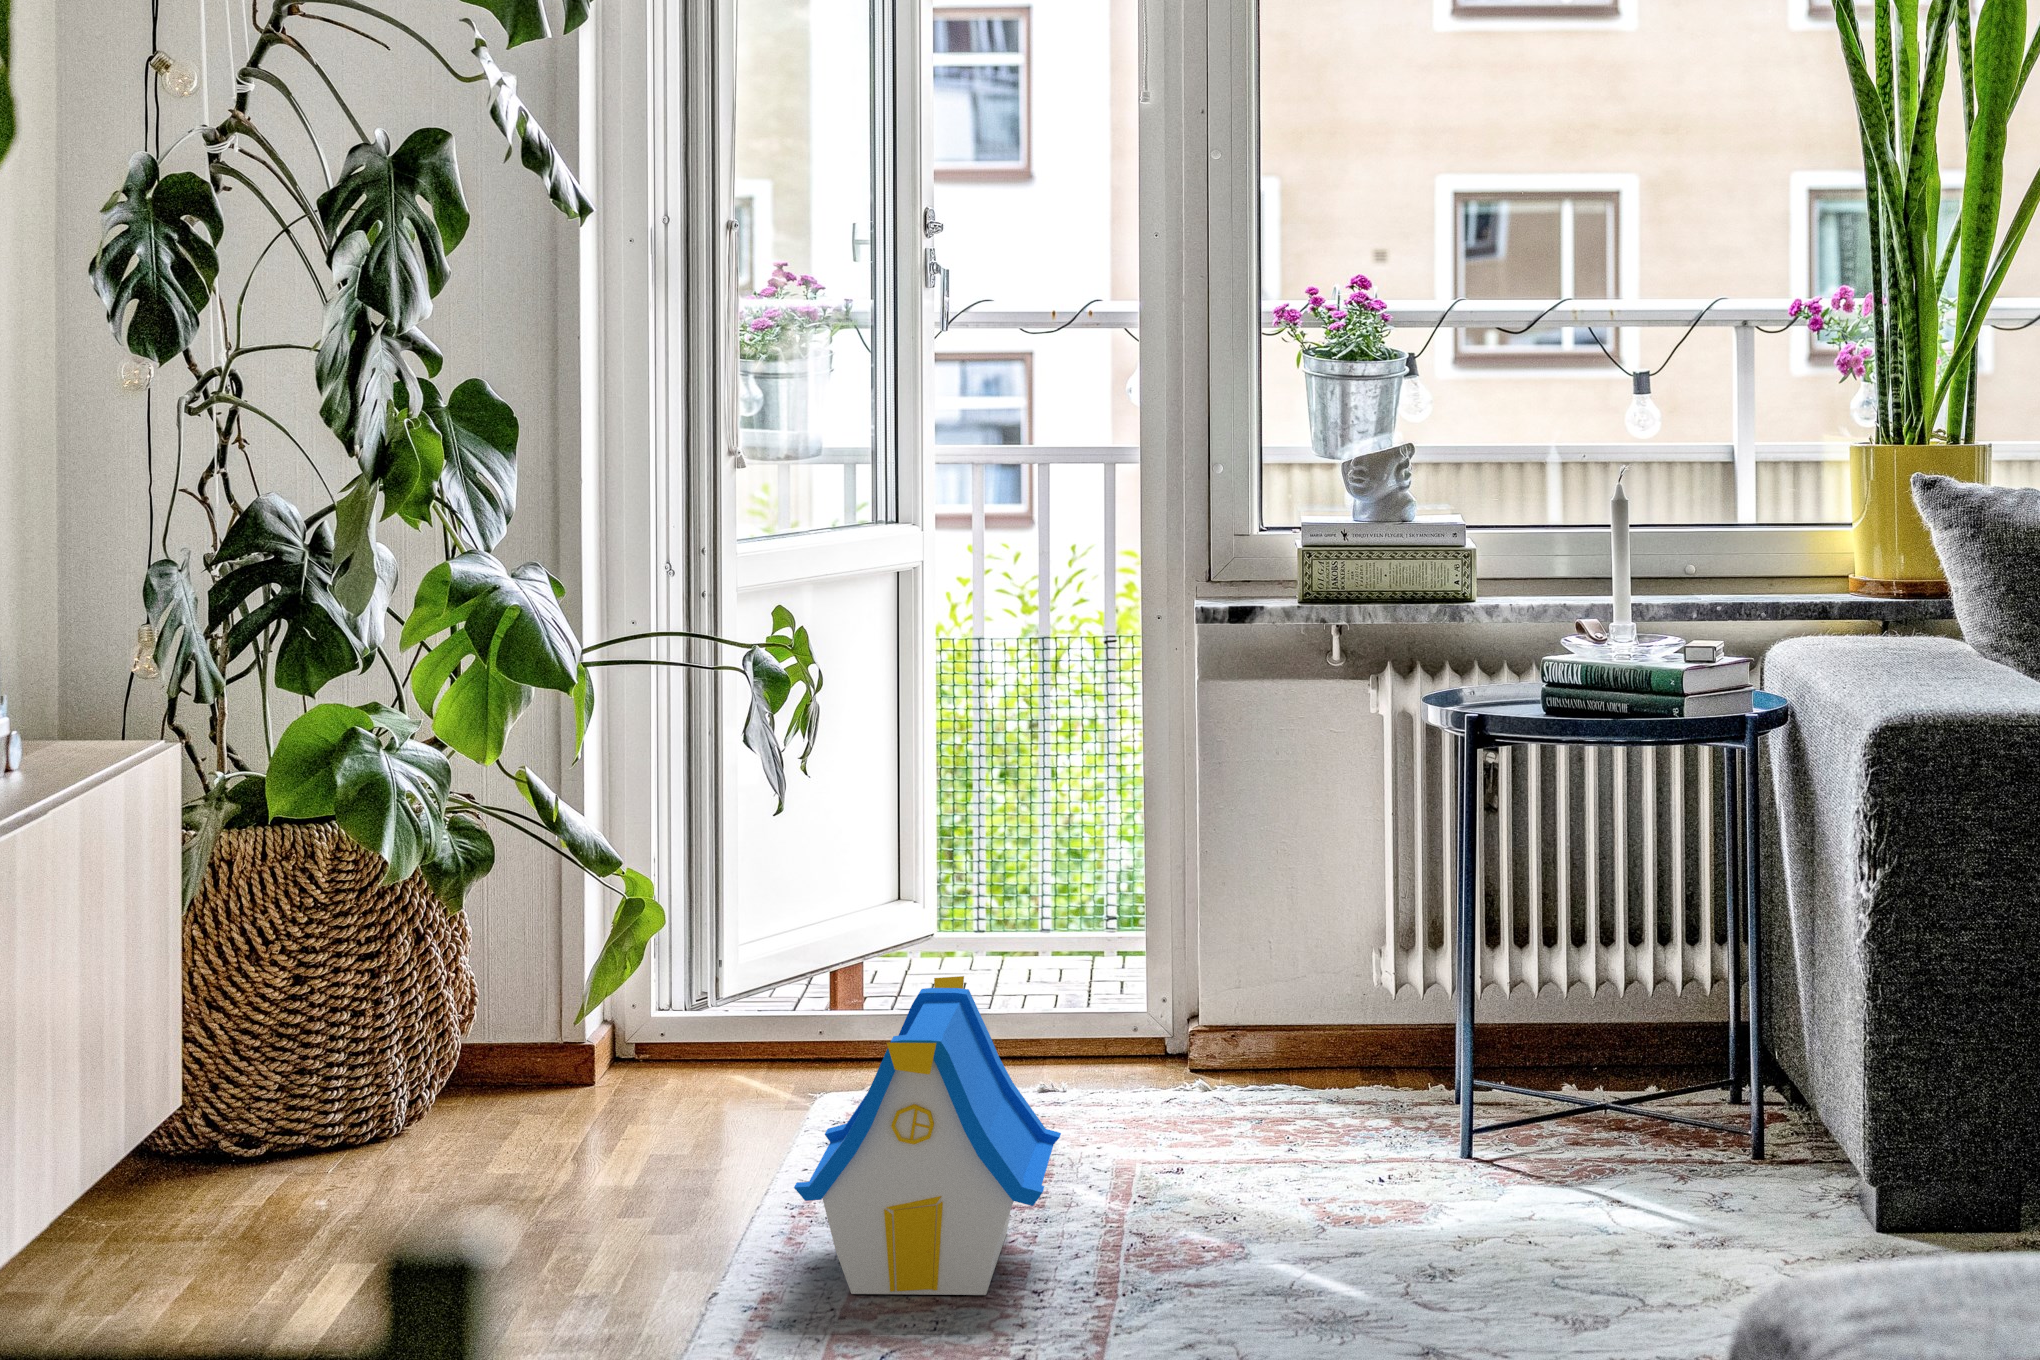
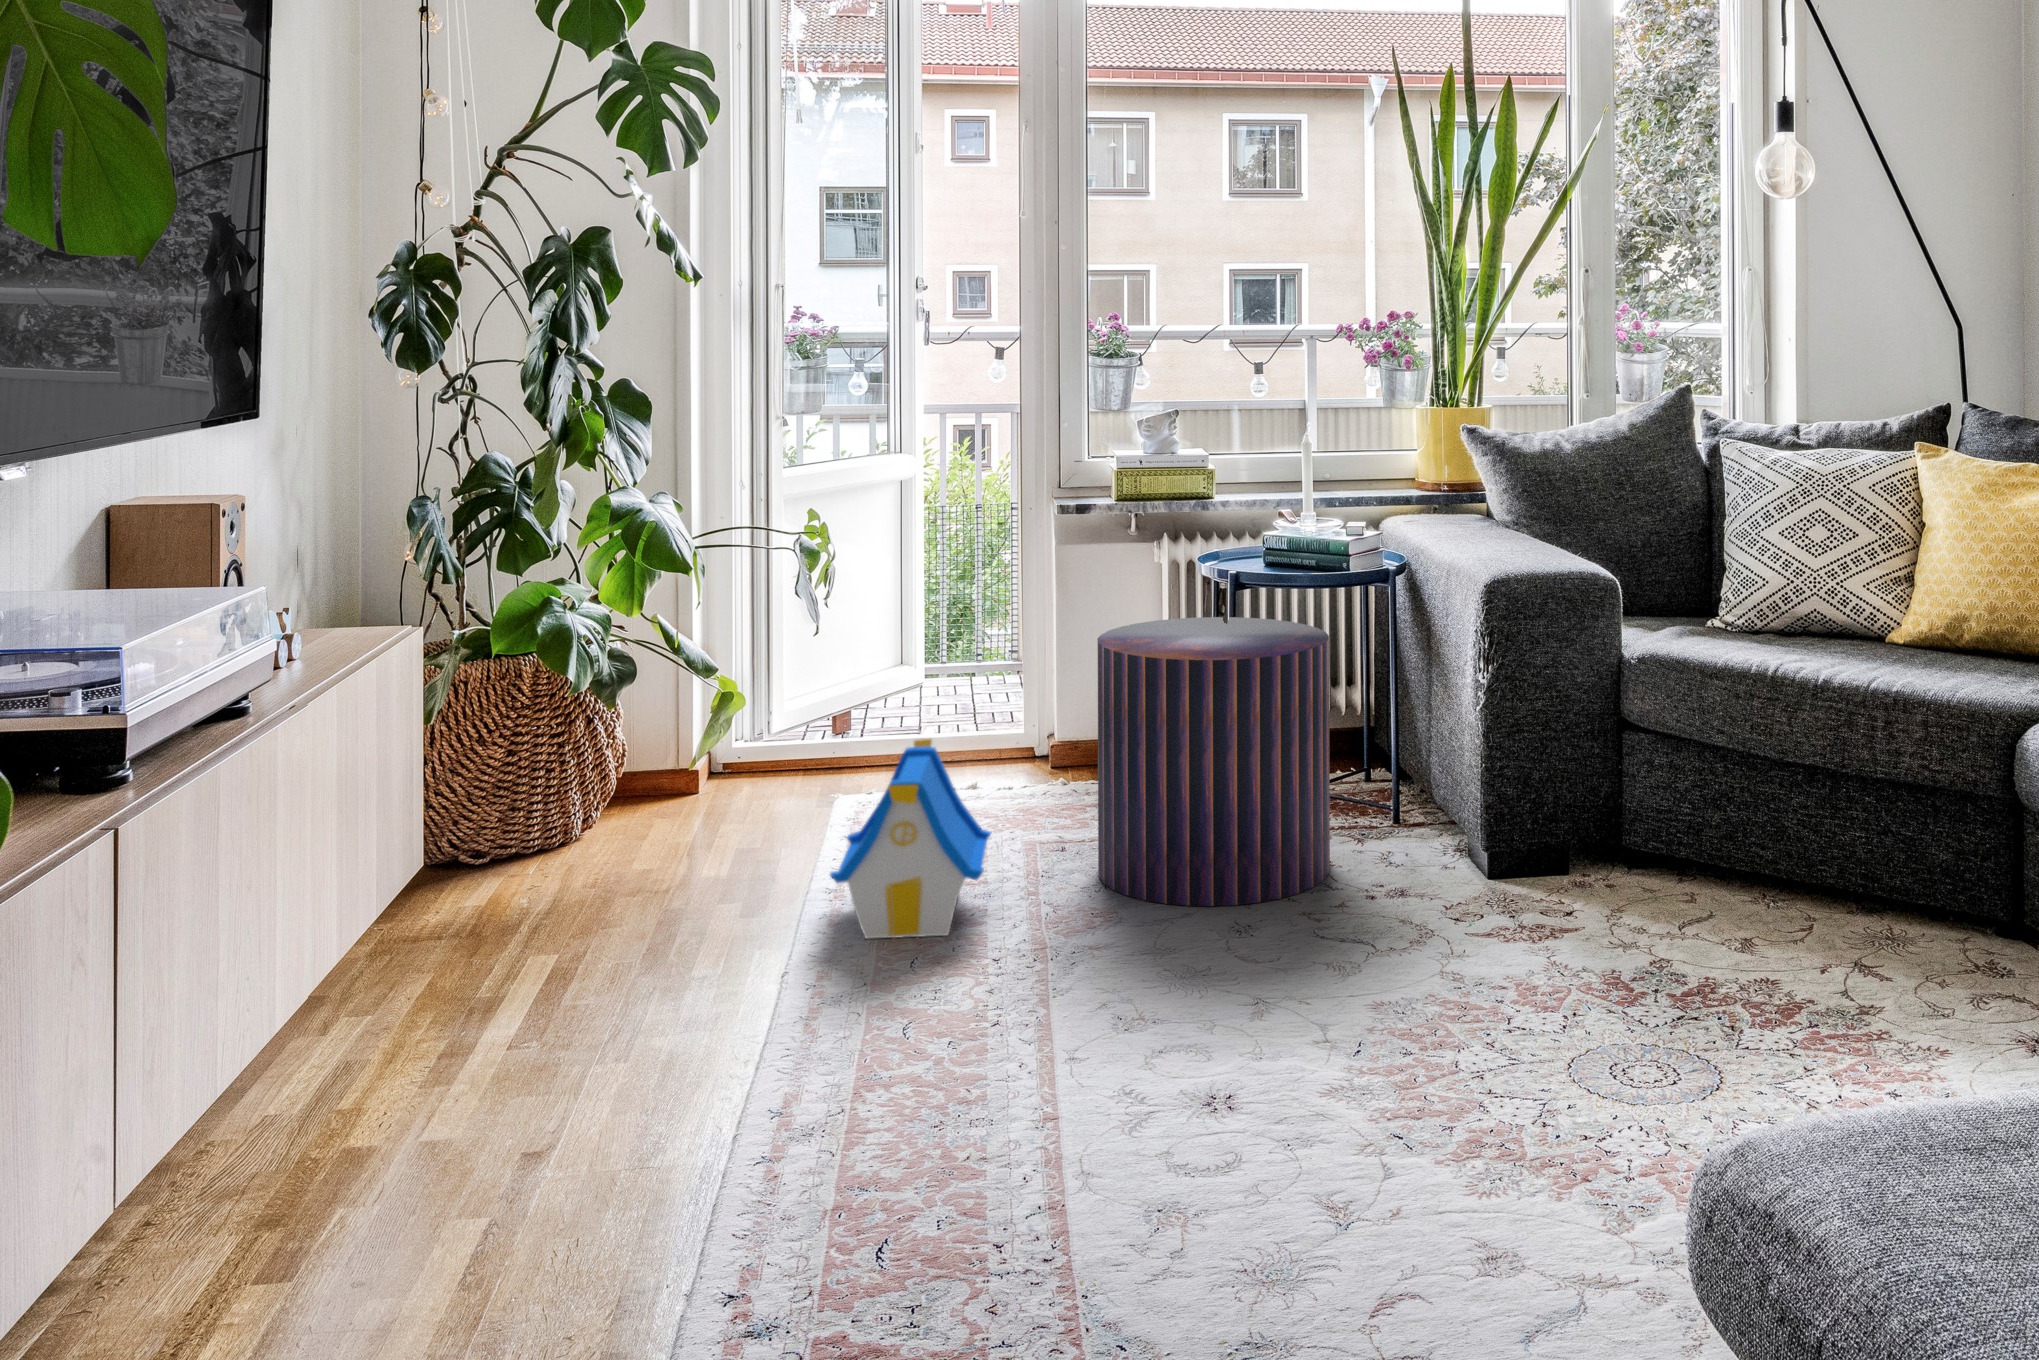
pouf: none [1239,791,1632,1269] -> present [1097,617,1330,906]

